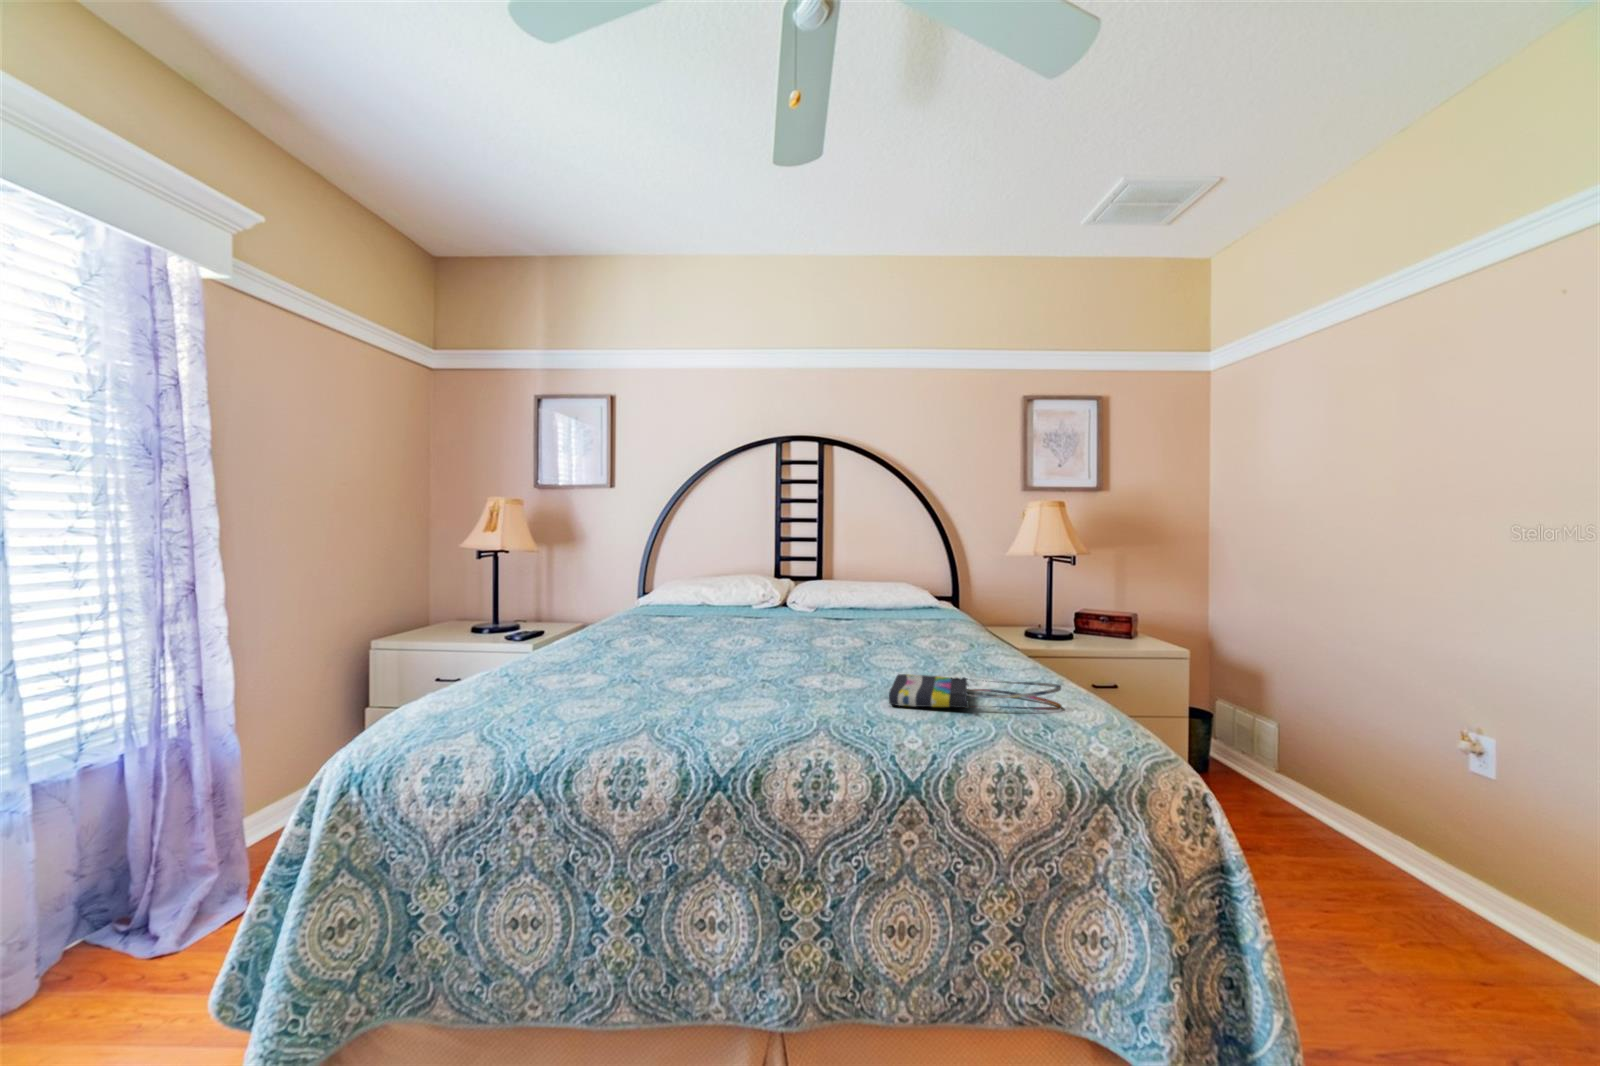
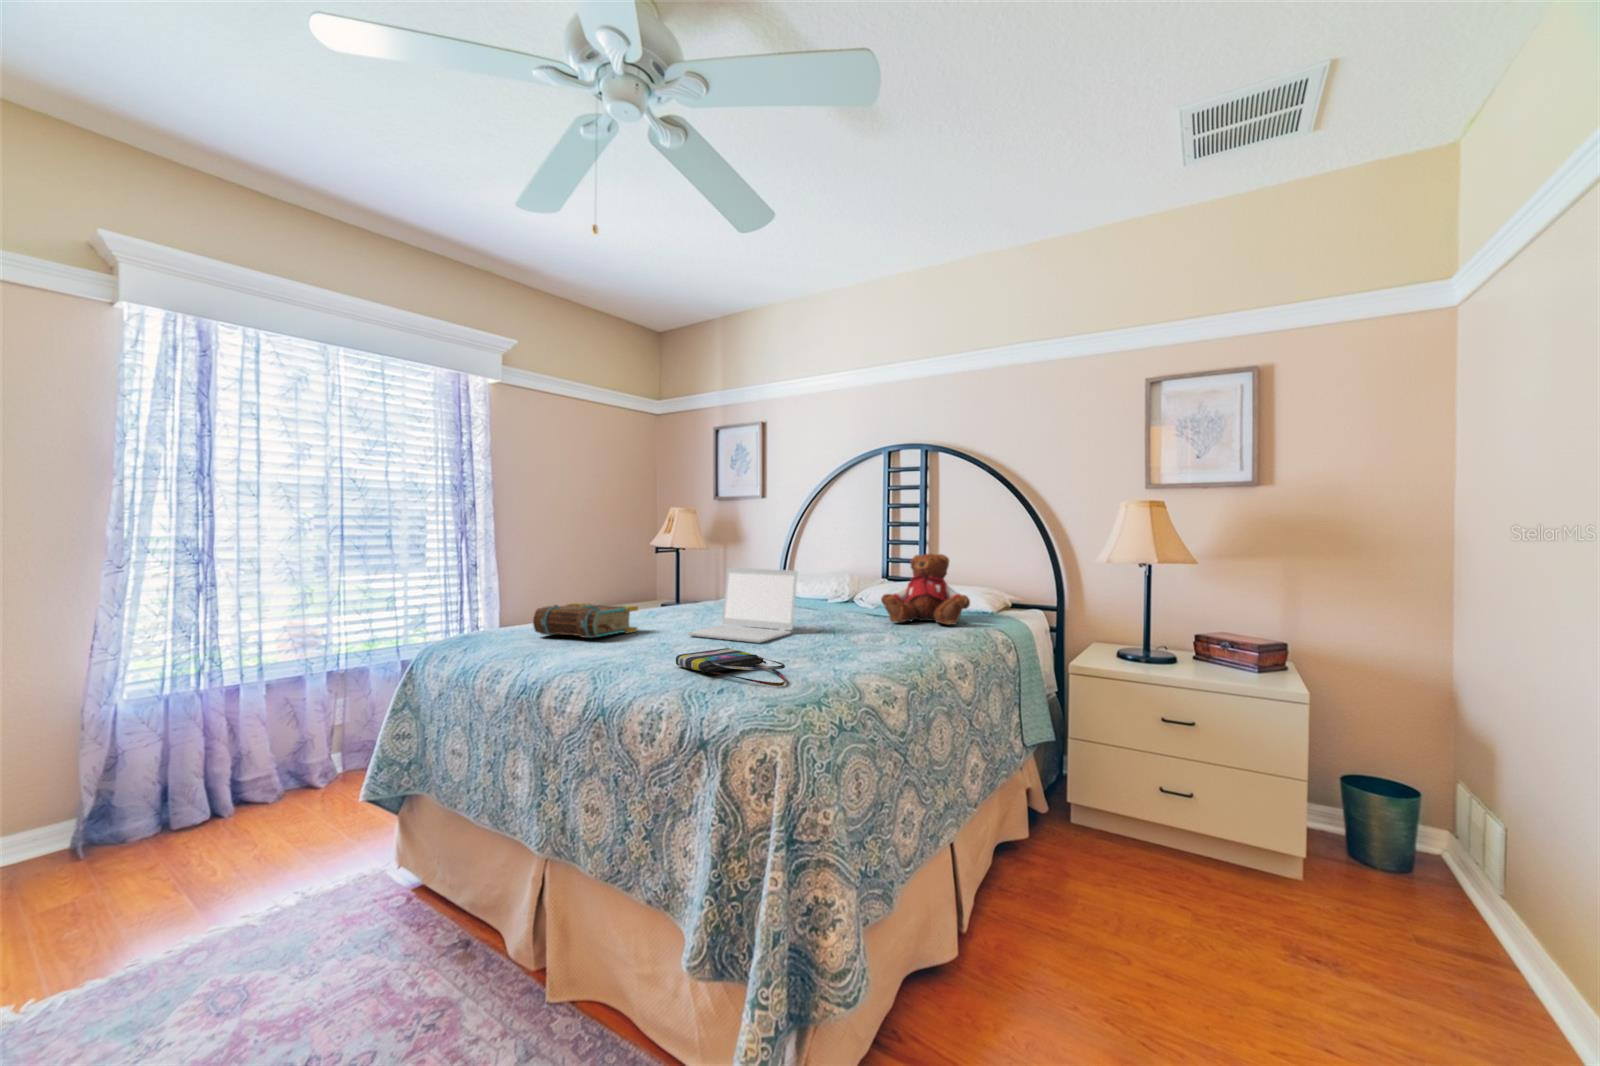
teddy bear: none [863,551,954,623] -> present [881,554,970,625]
laptop: none [752,574,865,664] -> present [688,568,797,643]
book: none [553,633,683,692] -> present [533,603,638,638]

